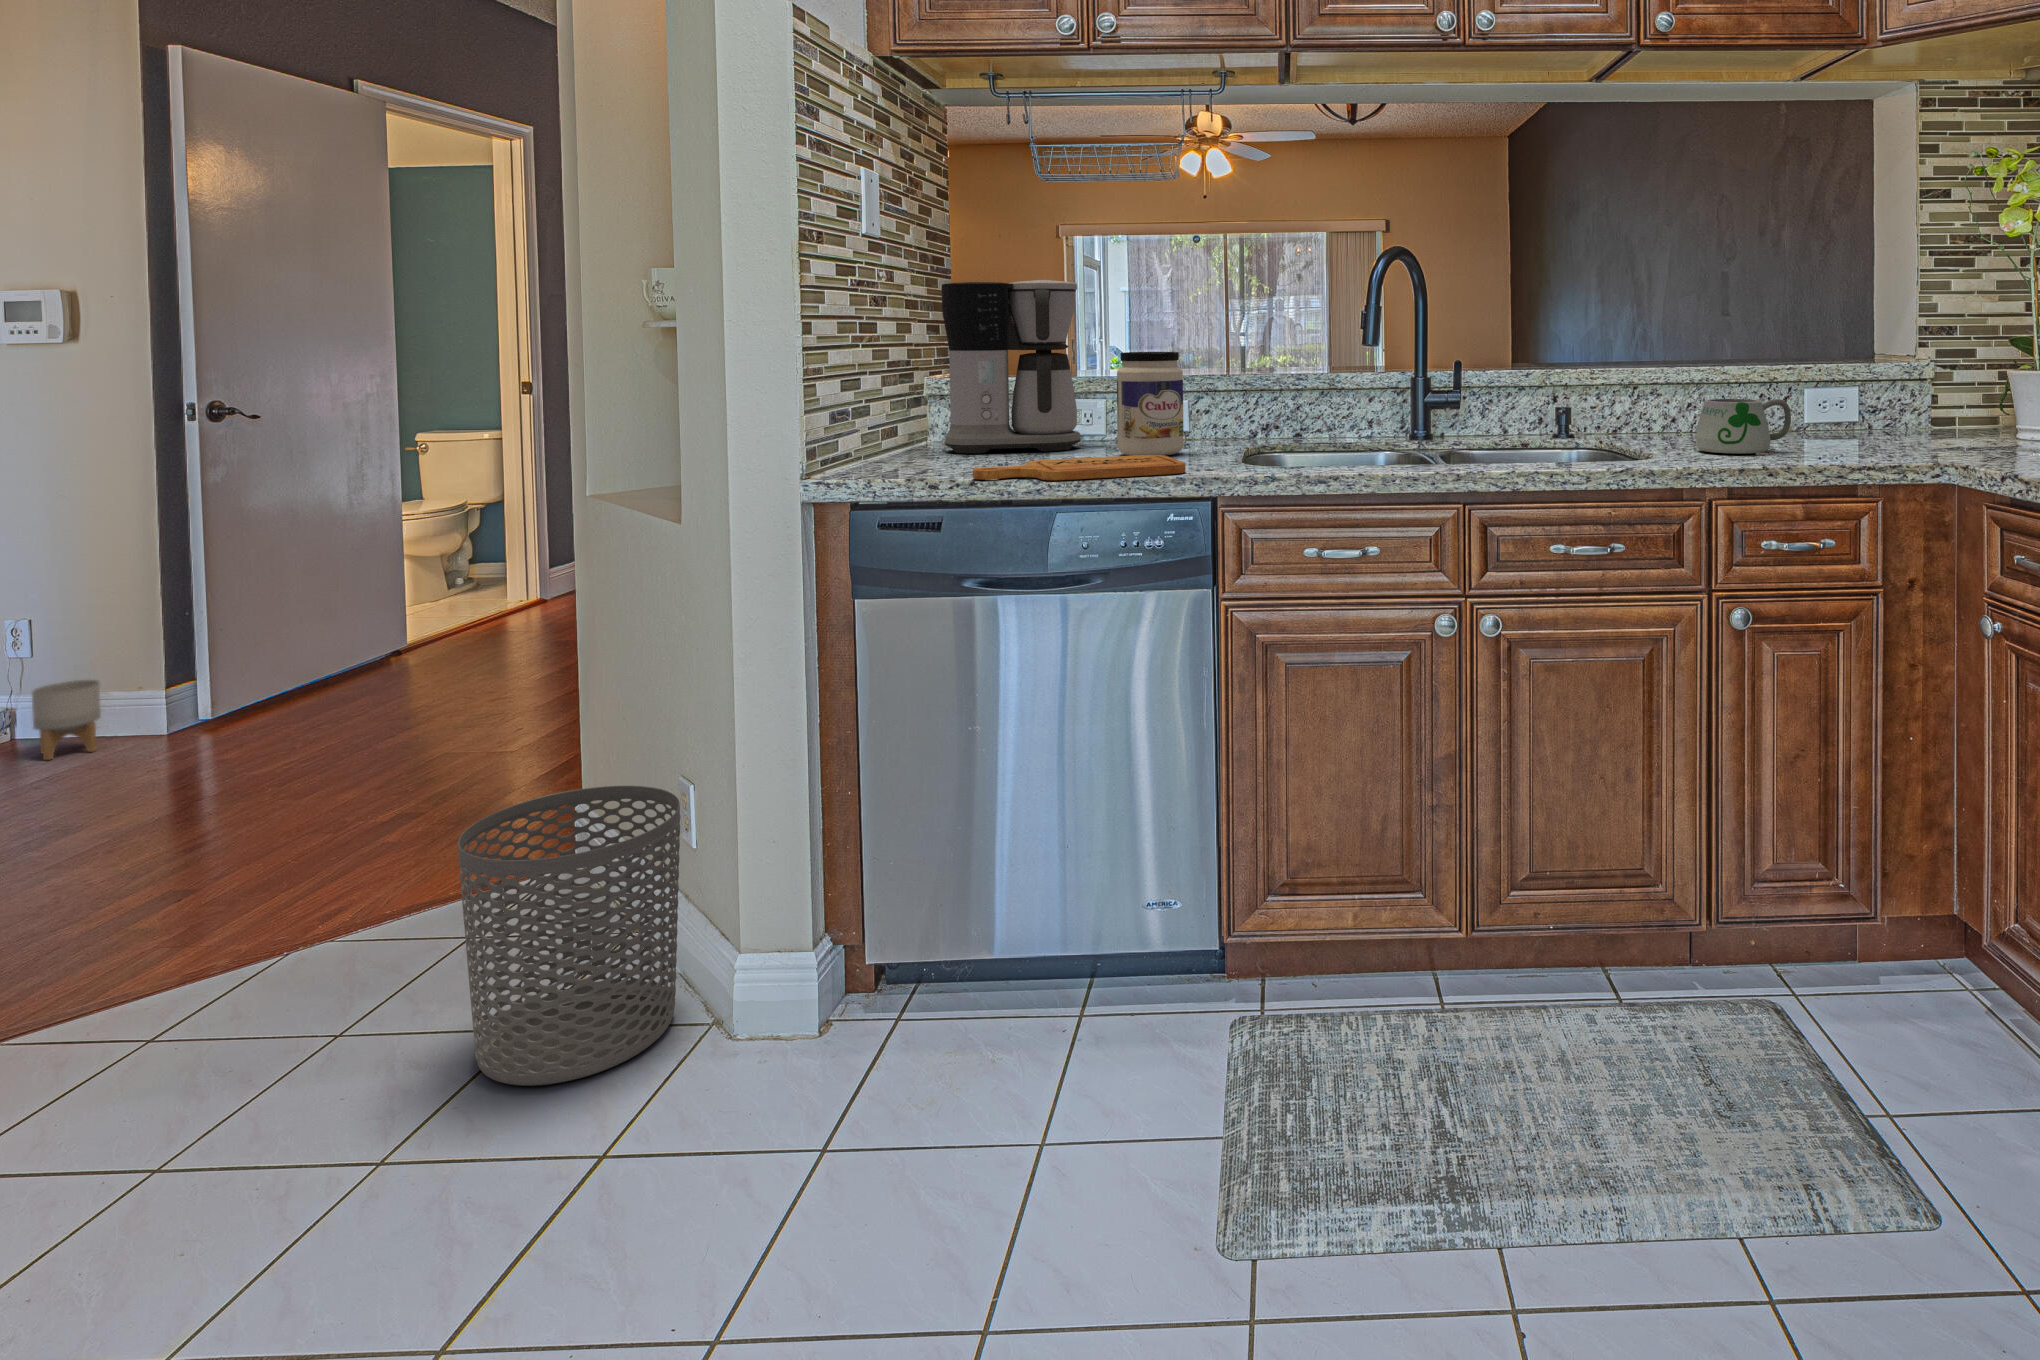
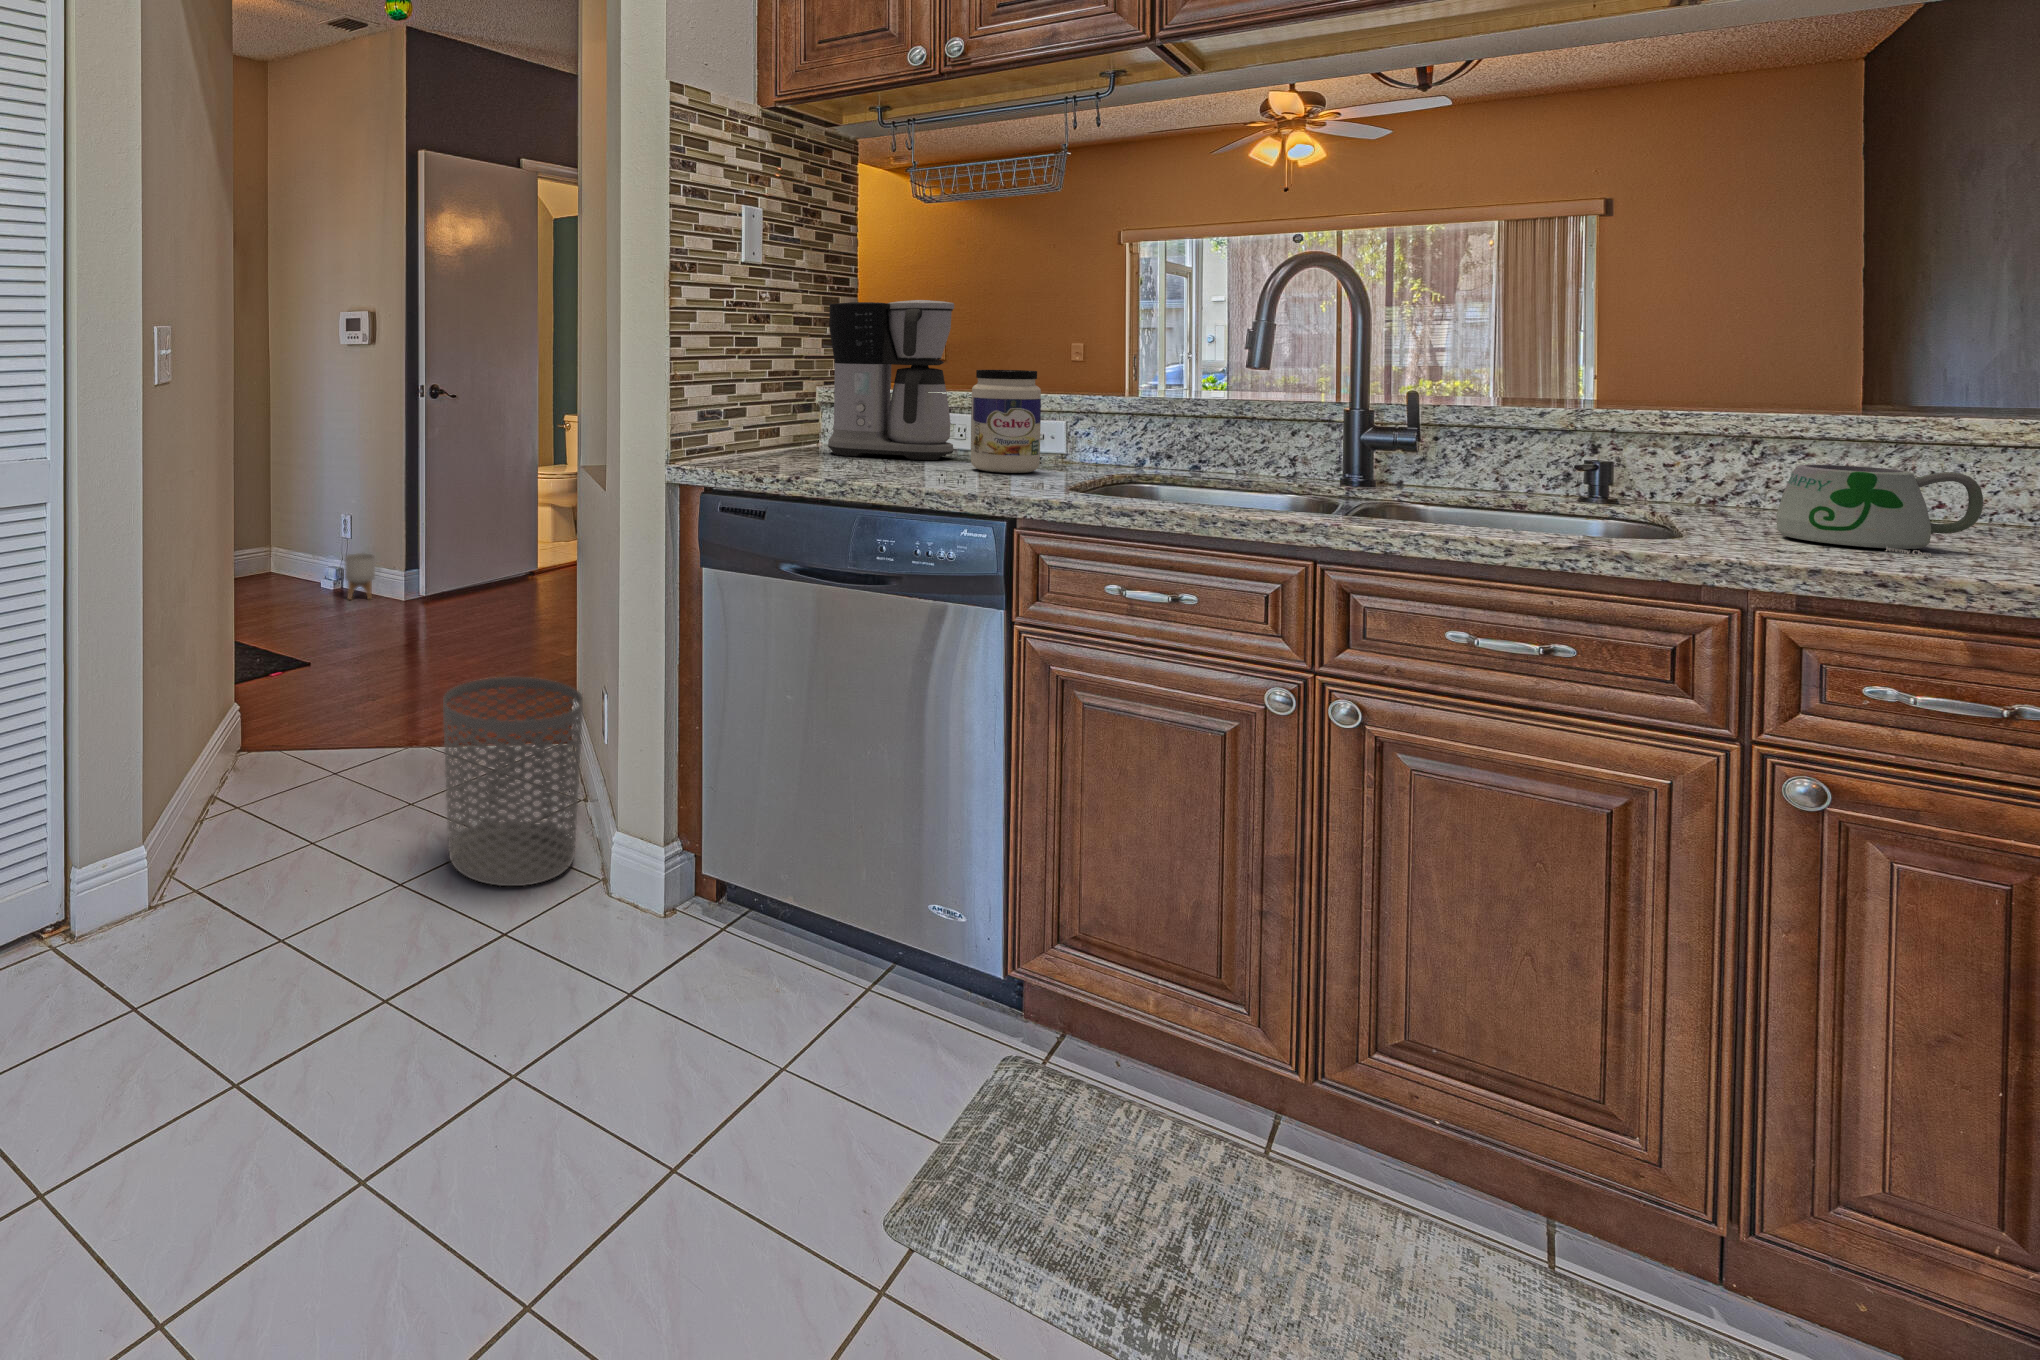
cutting board: present [973,455,1186,481] -> none [800,465,1000,490]

